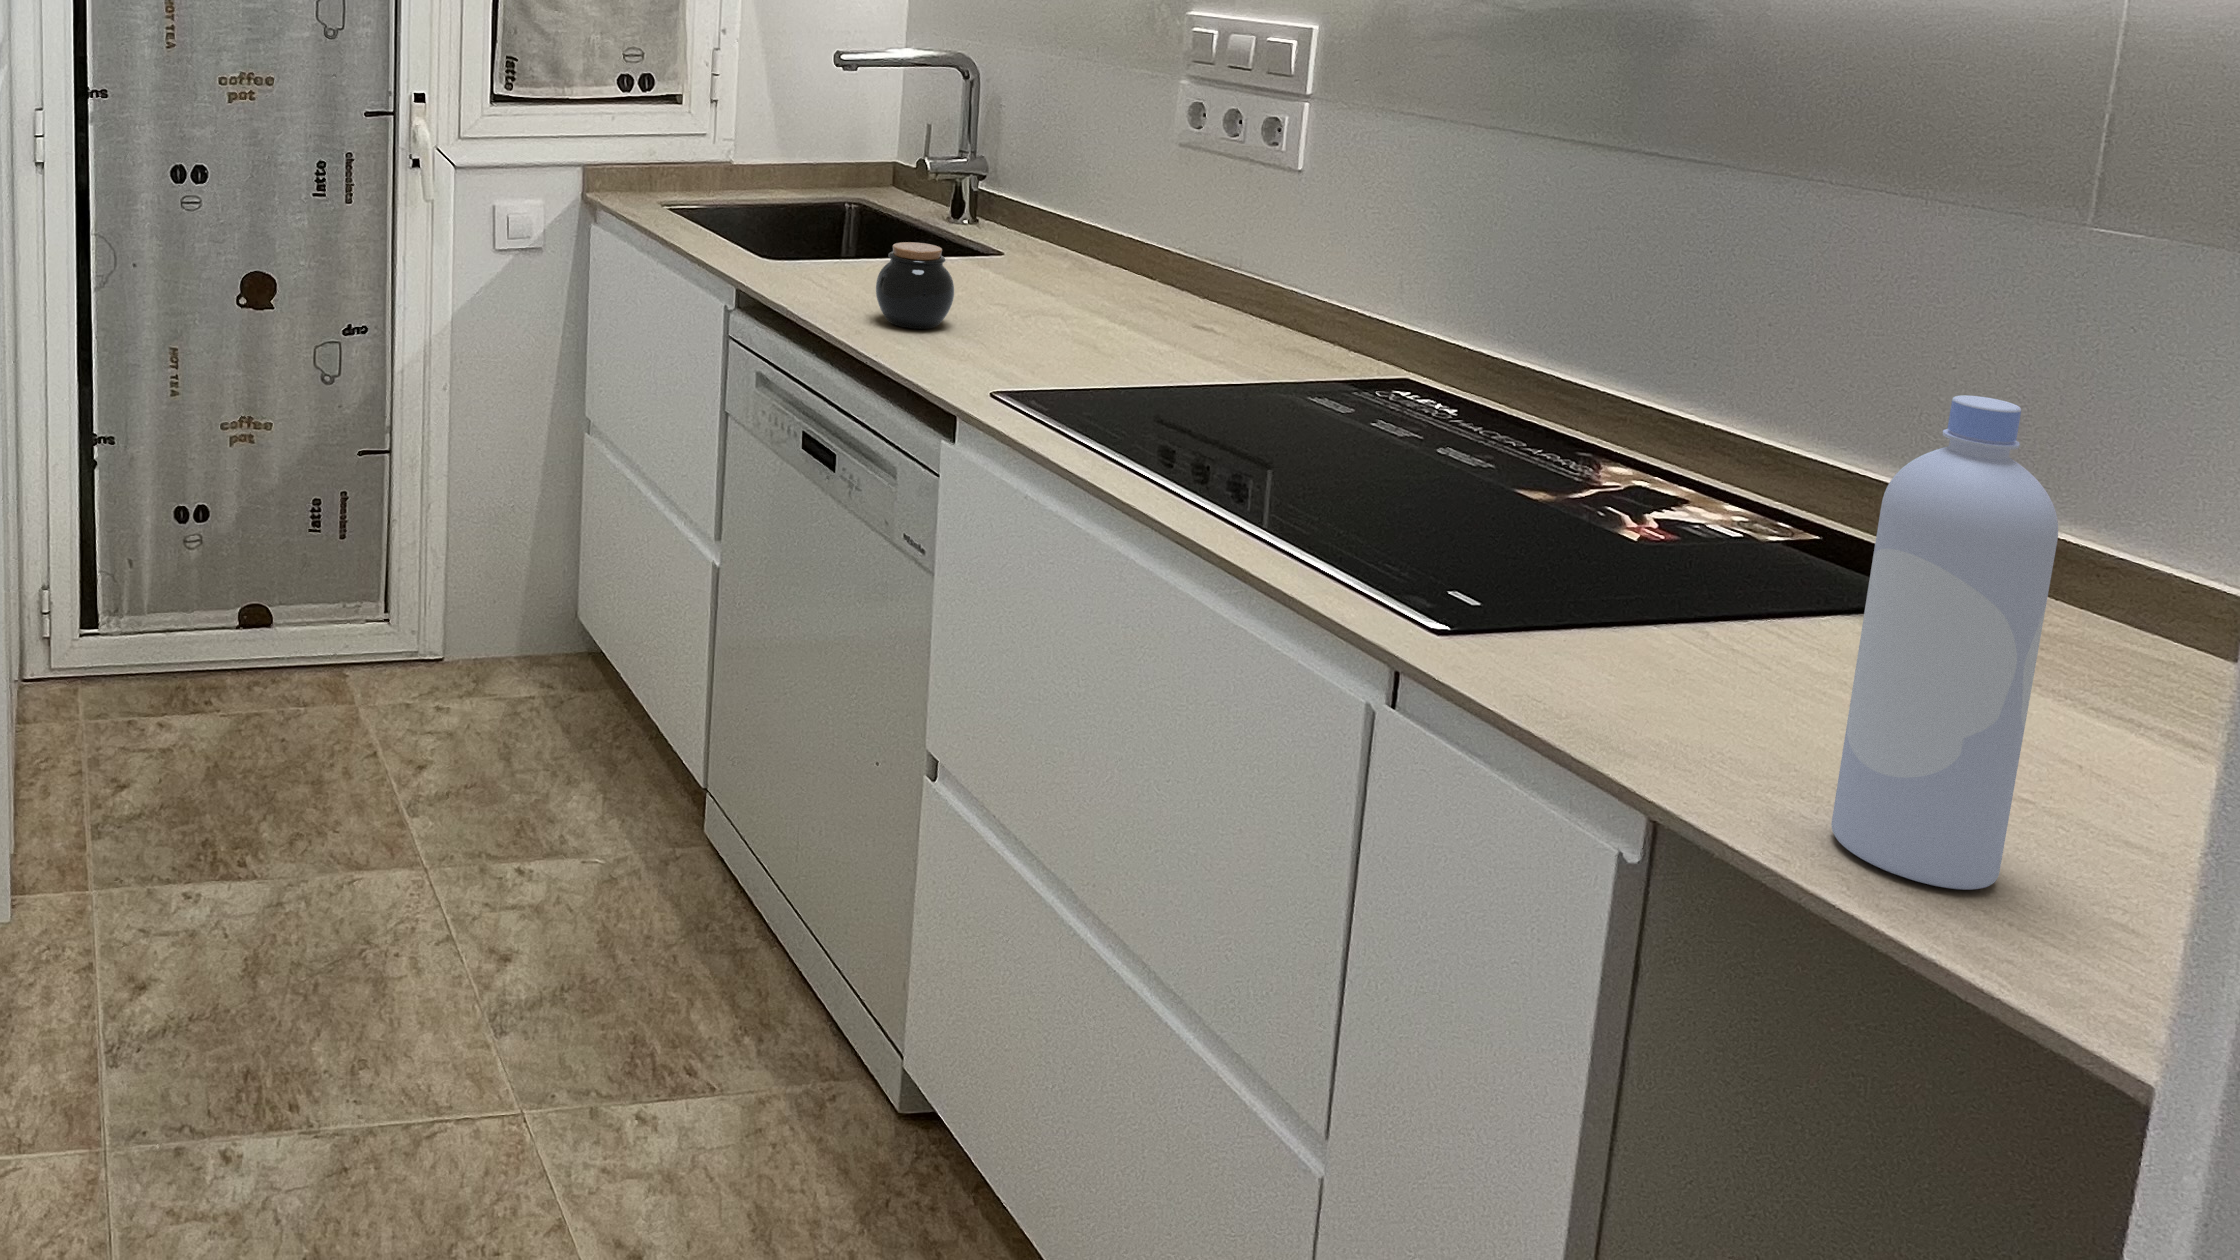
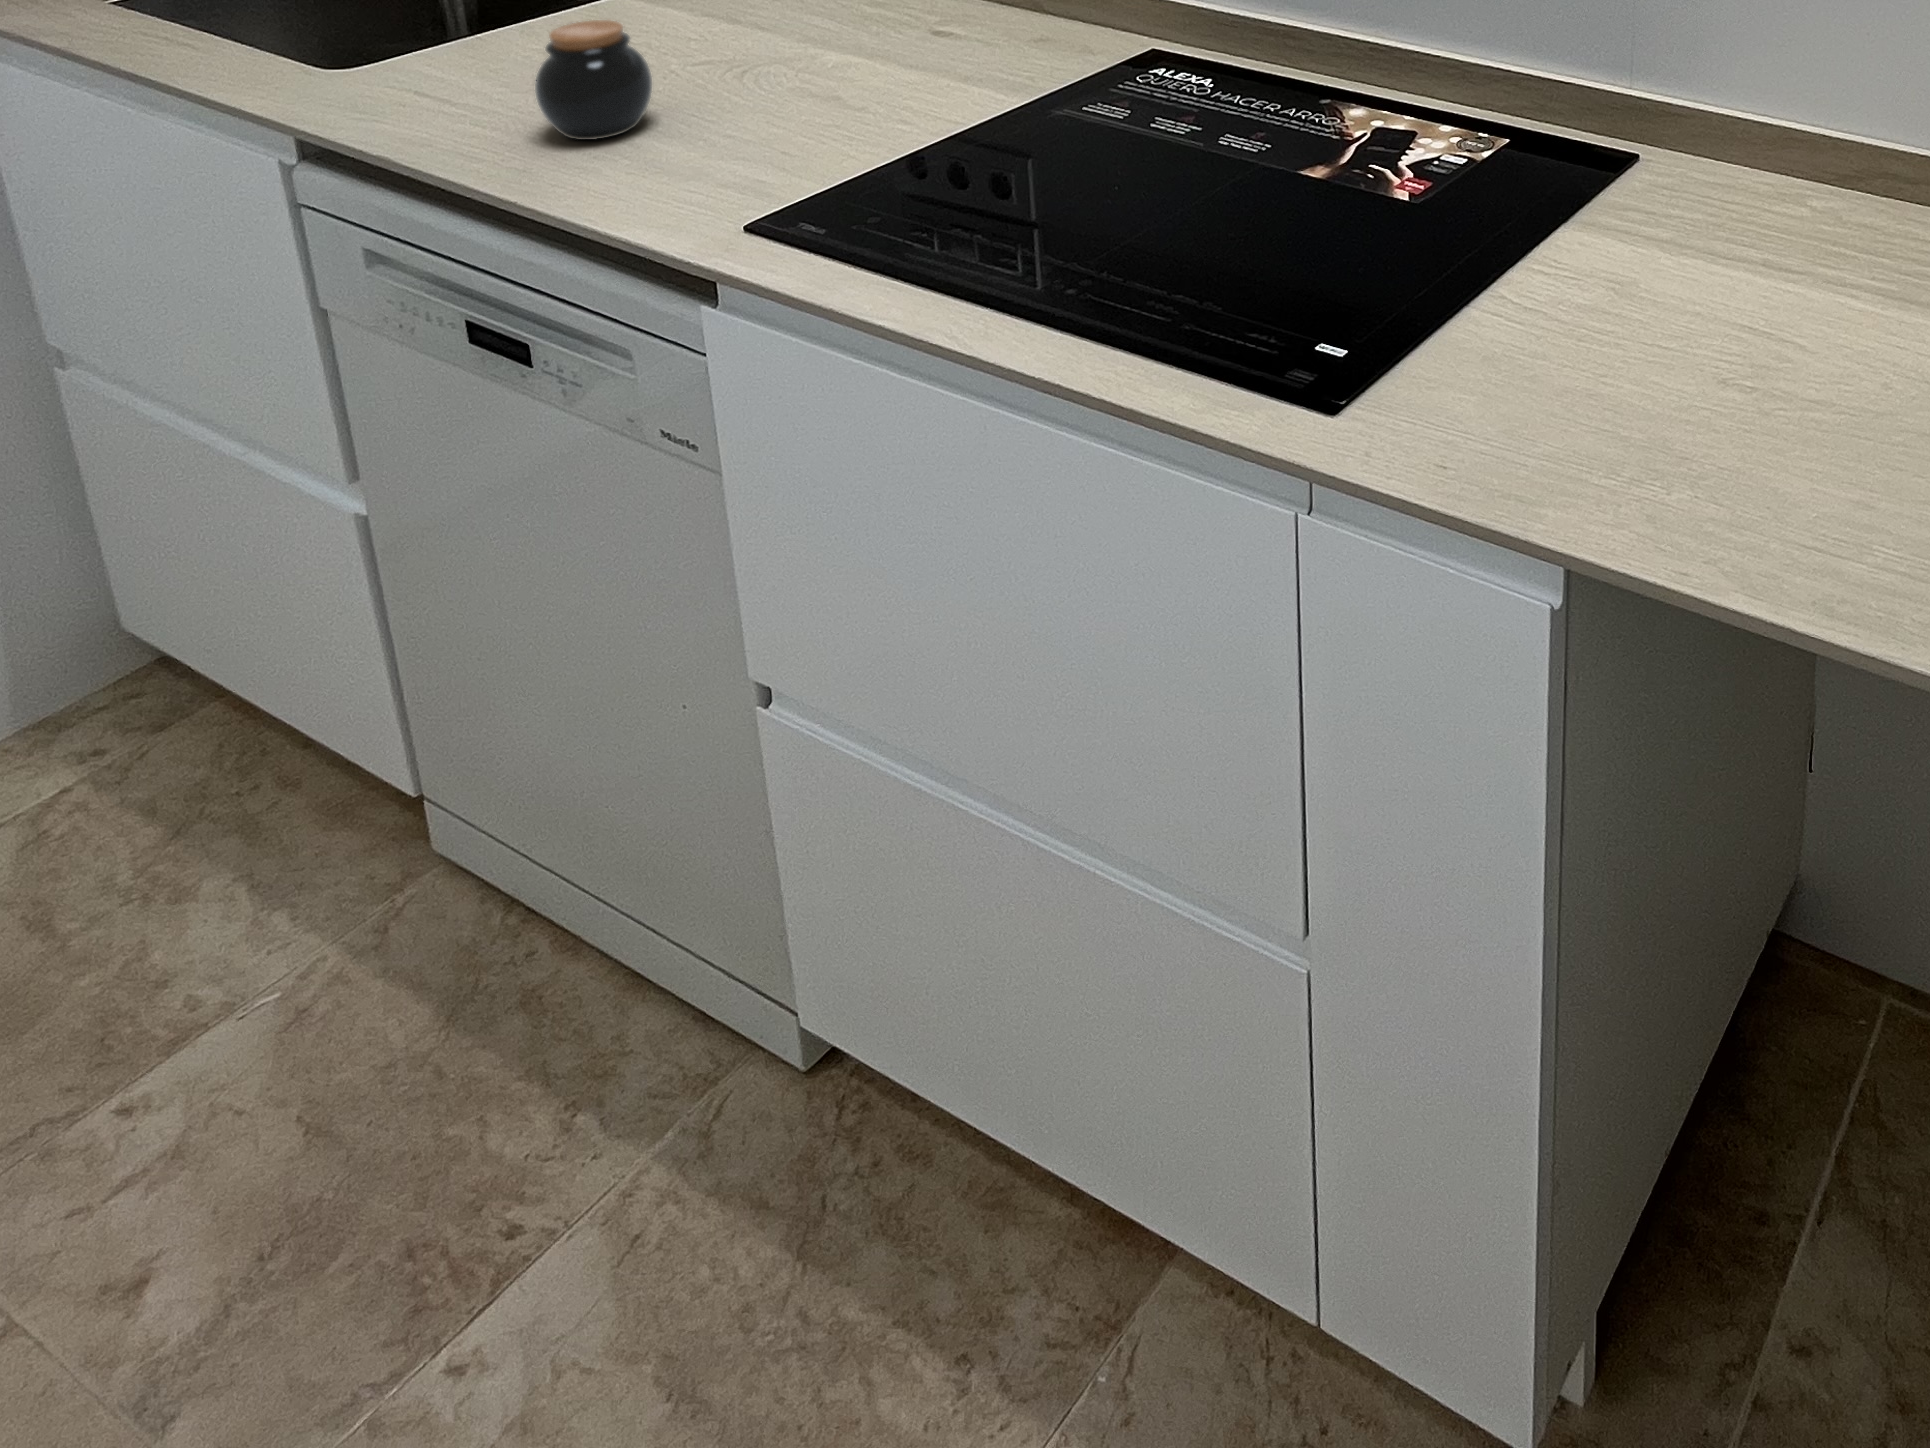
bottle: present [1831,395,2058,890] -> none [1662,77,1782,496]

